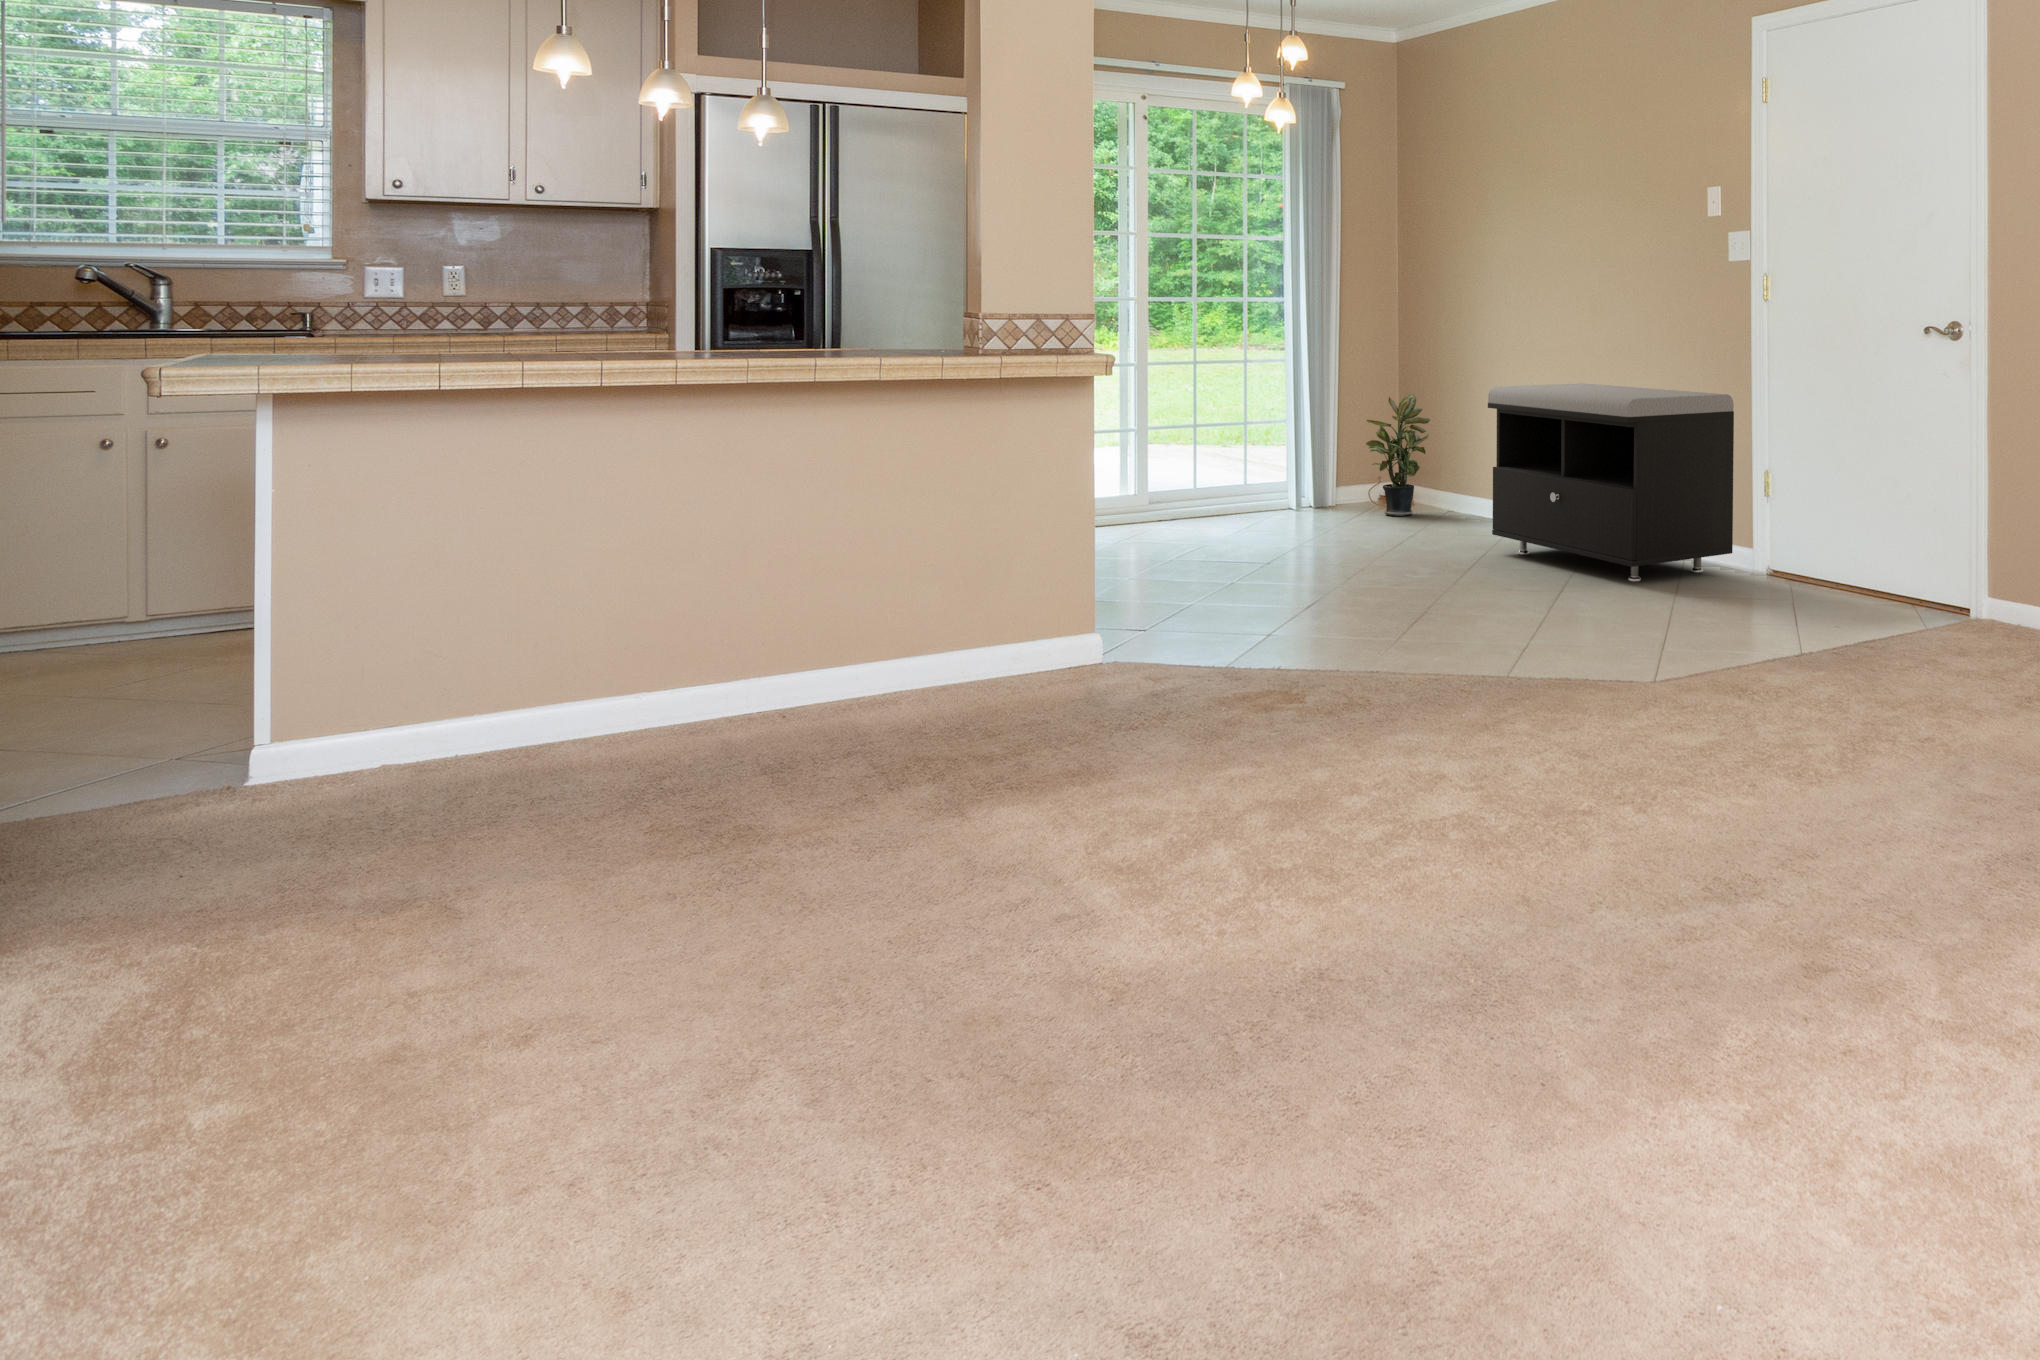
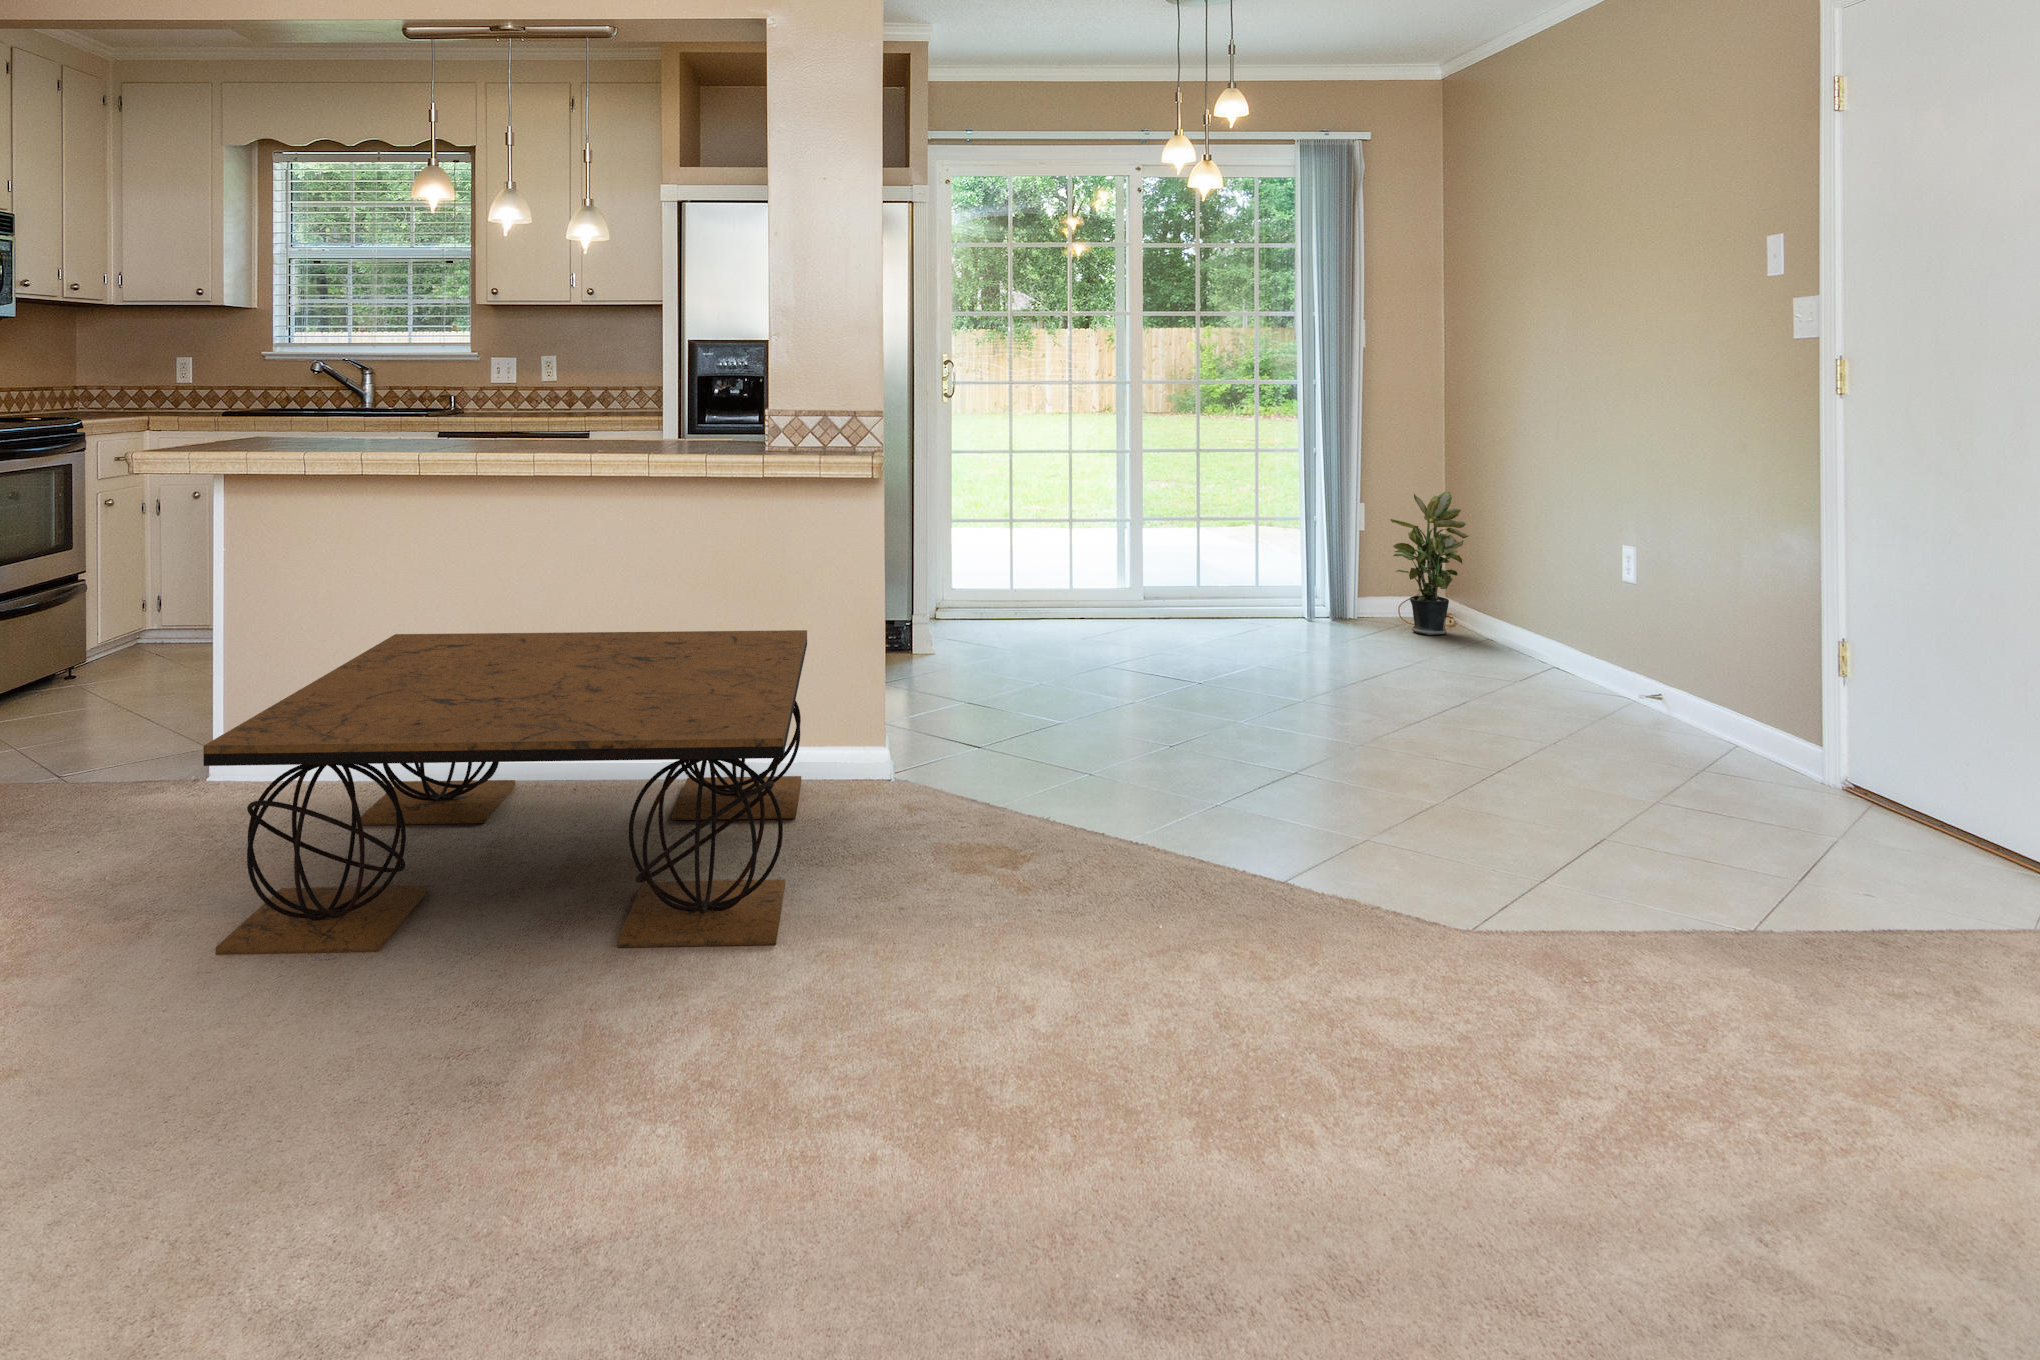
storage bench: present [1488,383,1734,582] -> none [1472,493,1793,768]
coffee table: none [555,529,1207,903] -> present [203,630,807,955]

